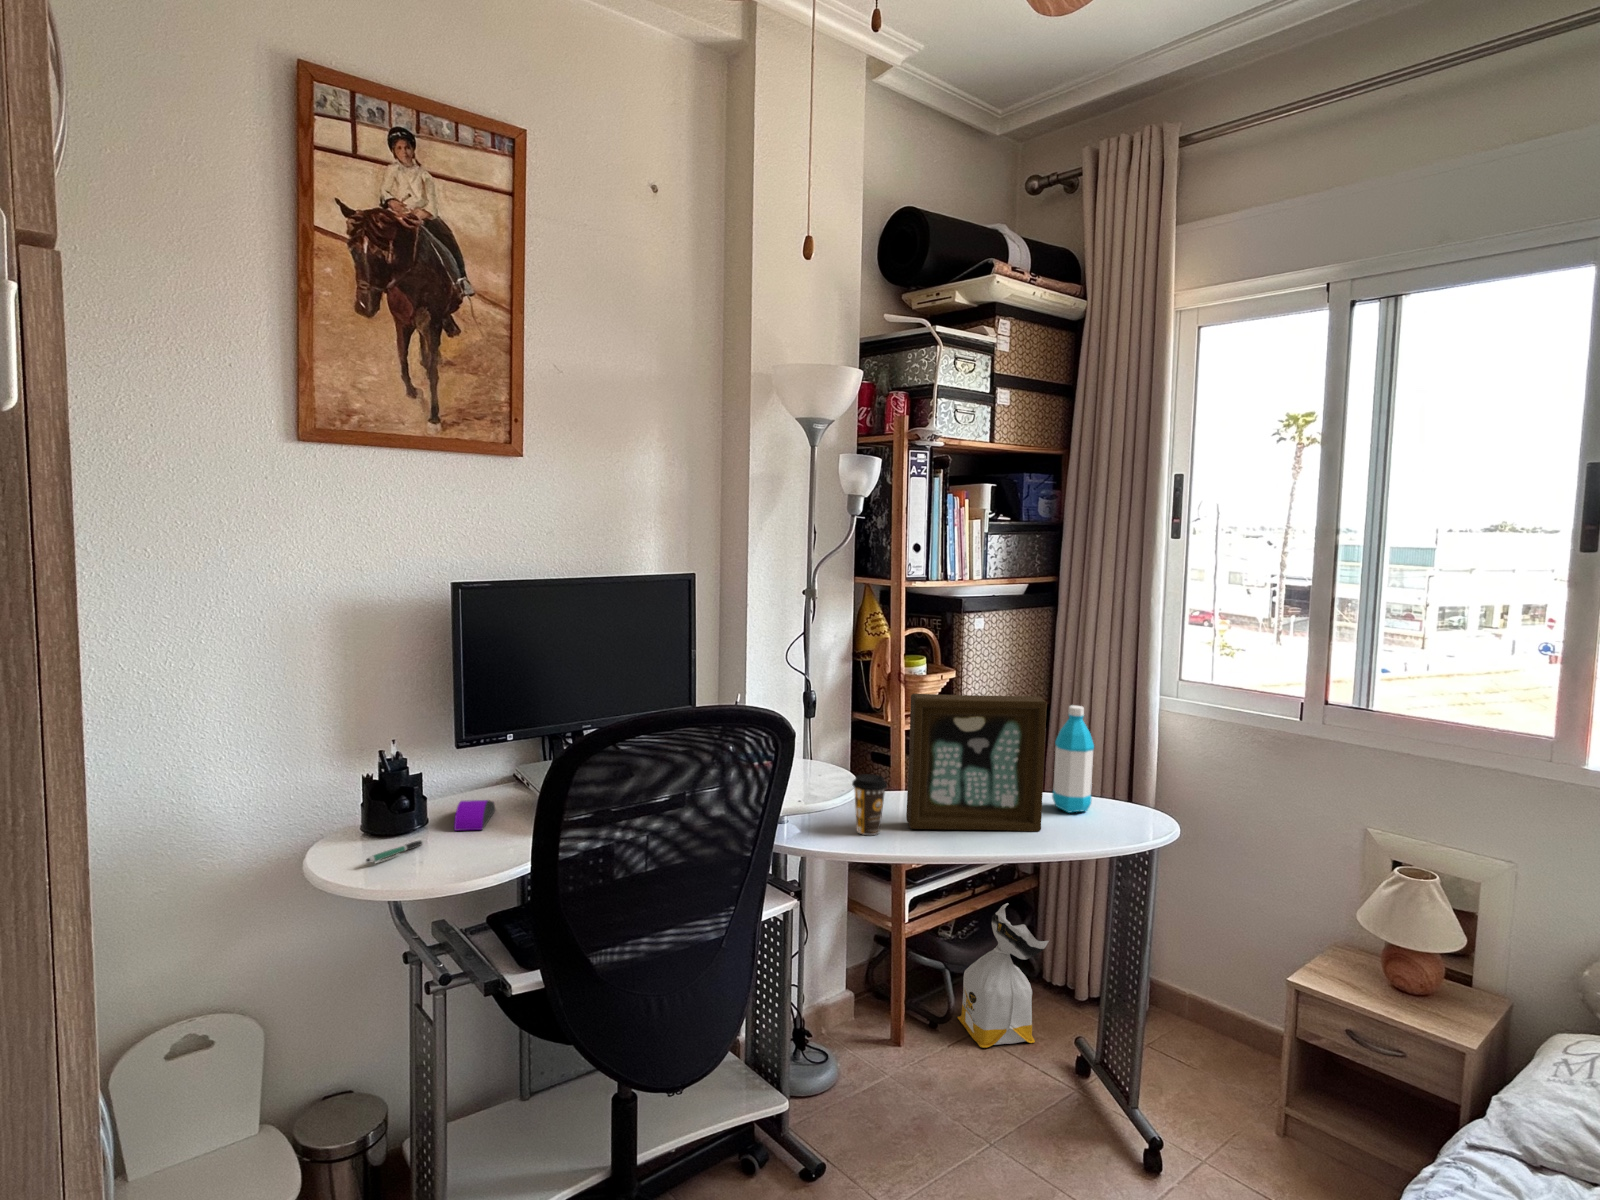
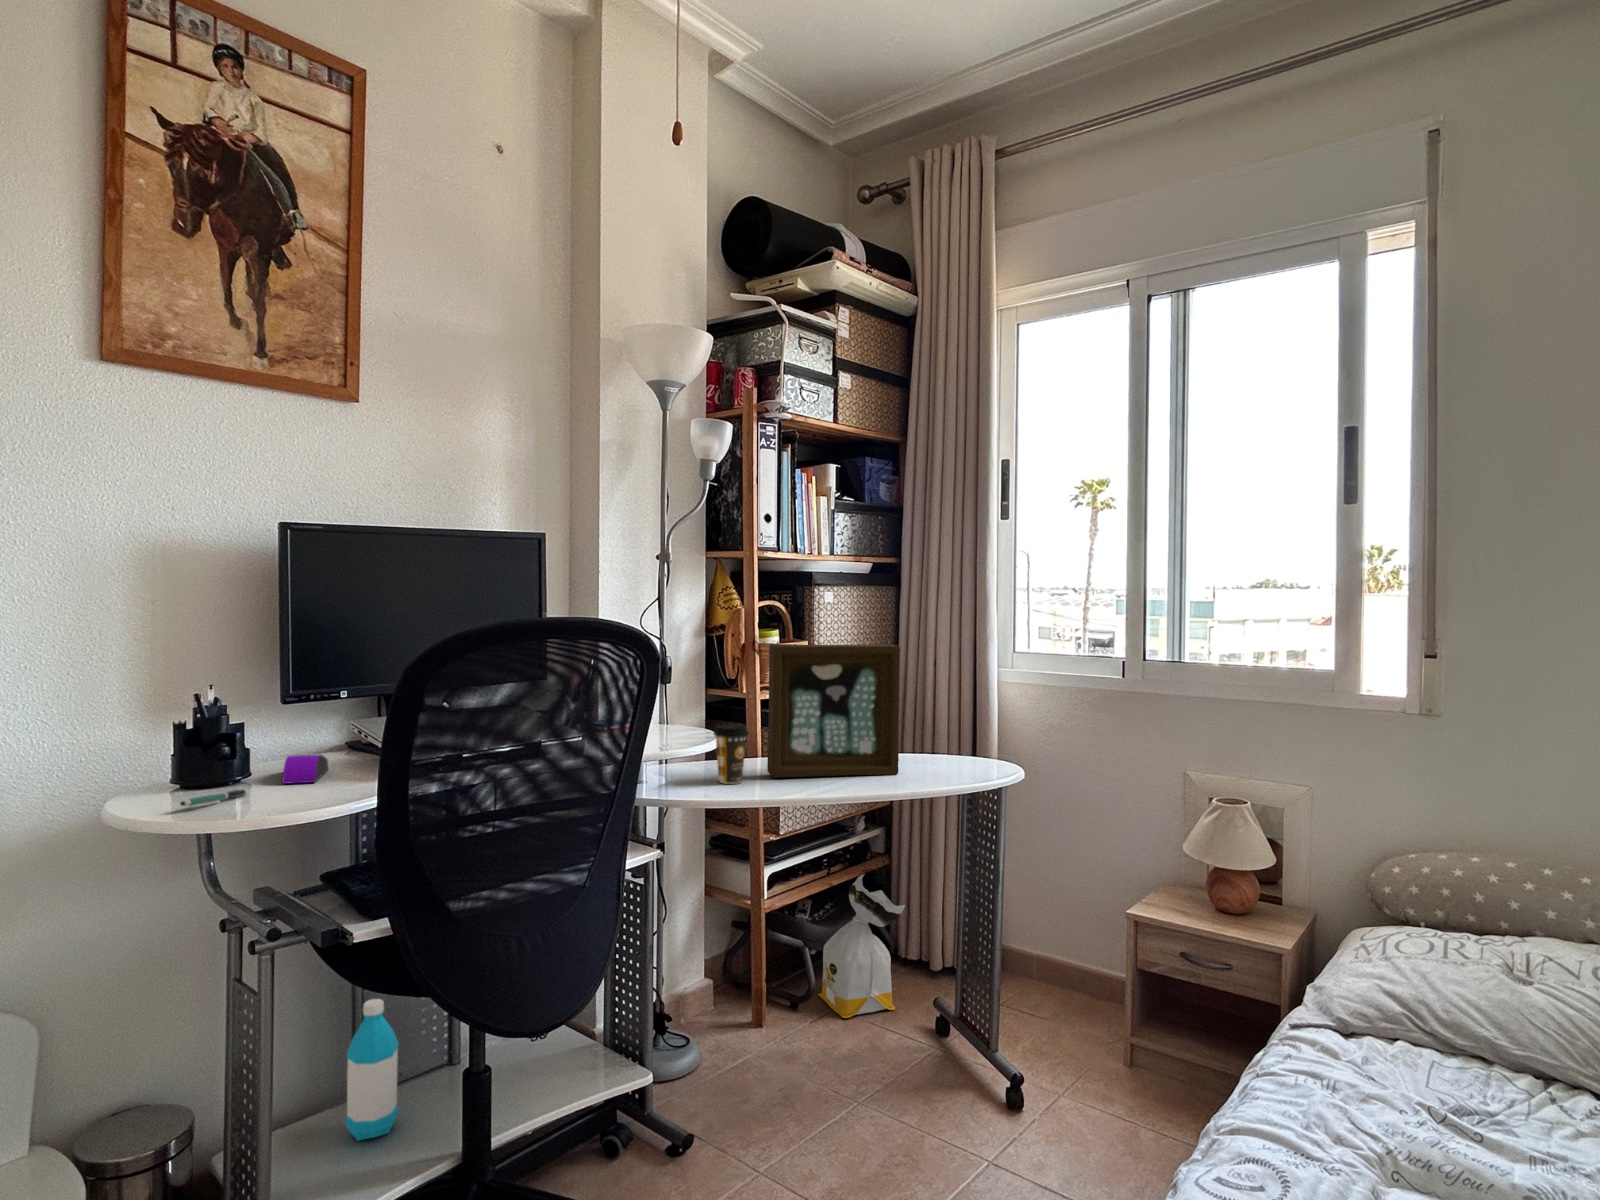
water bottle: present [1052,705,1094,812] -> present [346,999,399,1140]

